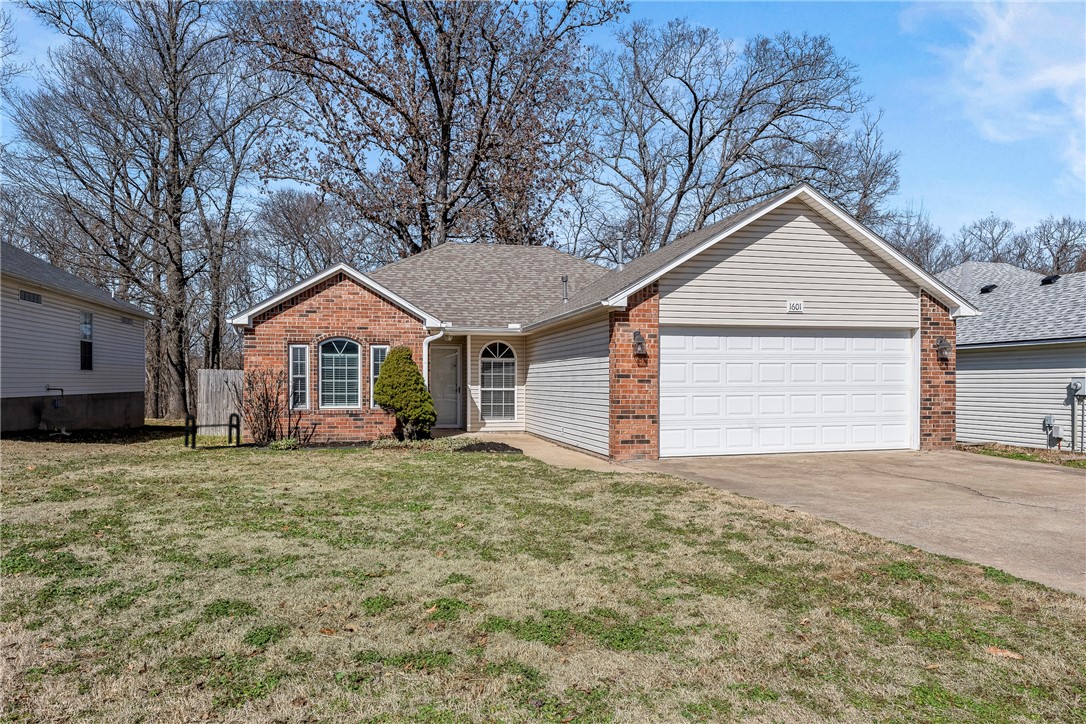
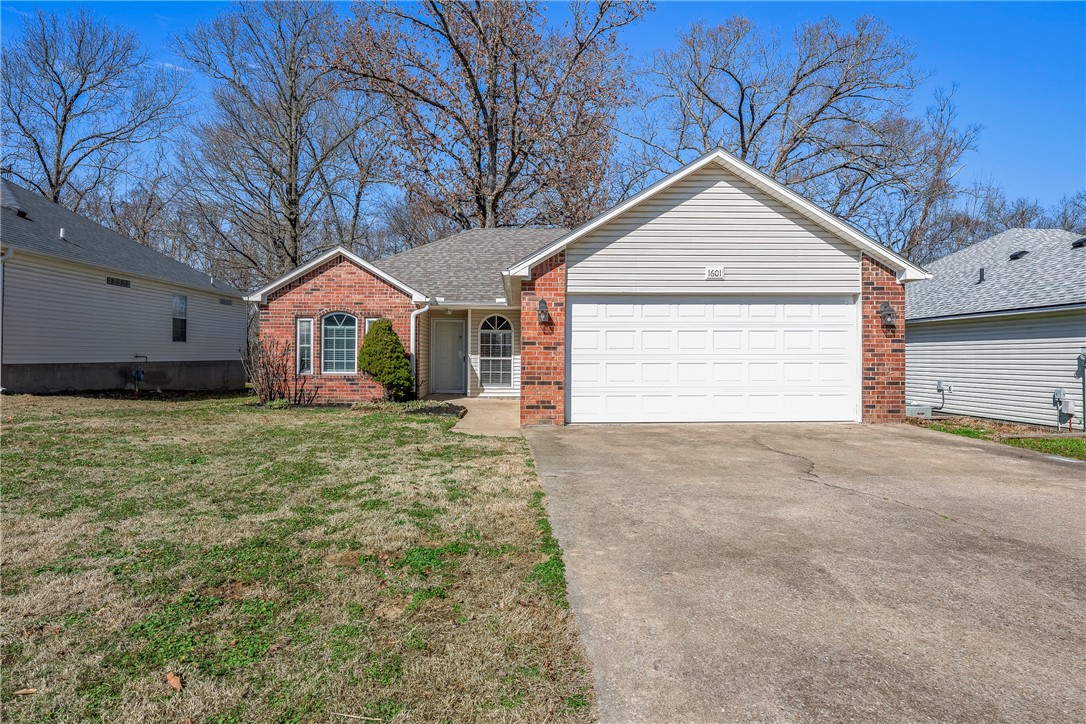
bench: present [184,413,240,449] -> none [214,376,257,405]

